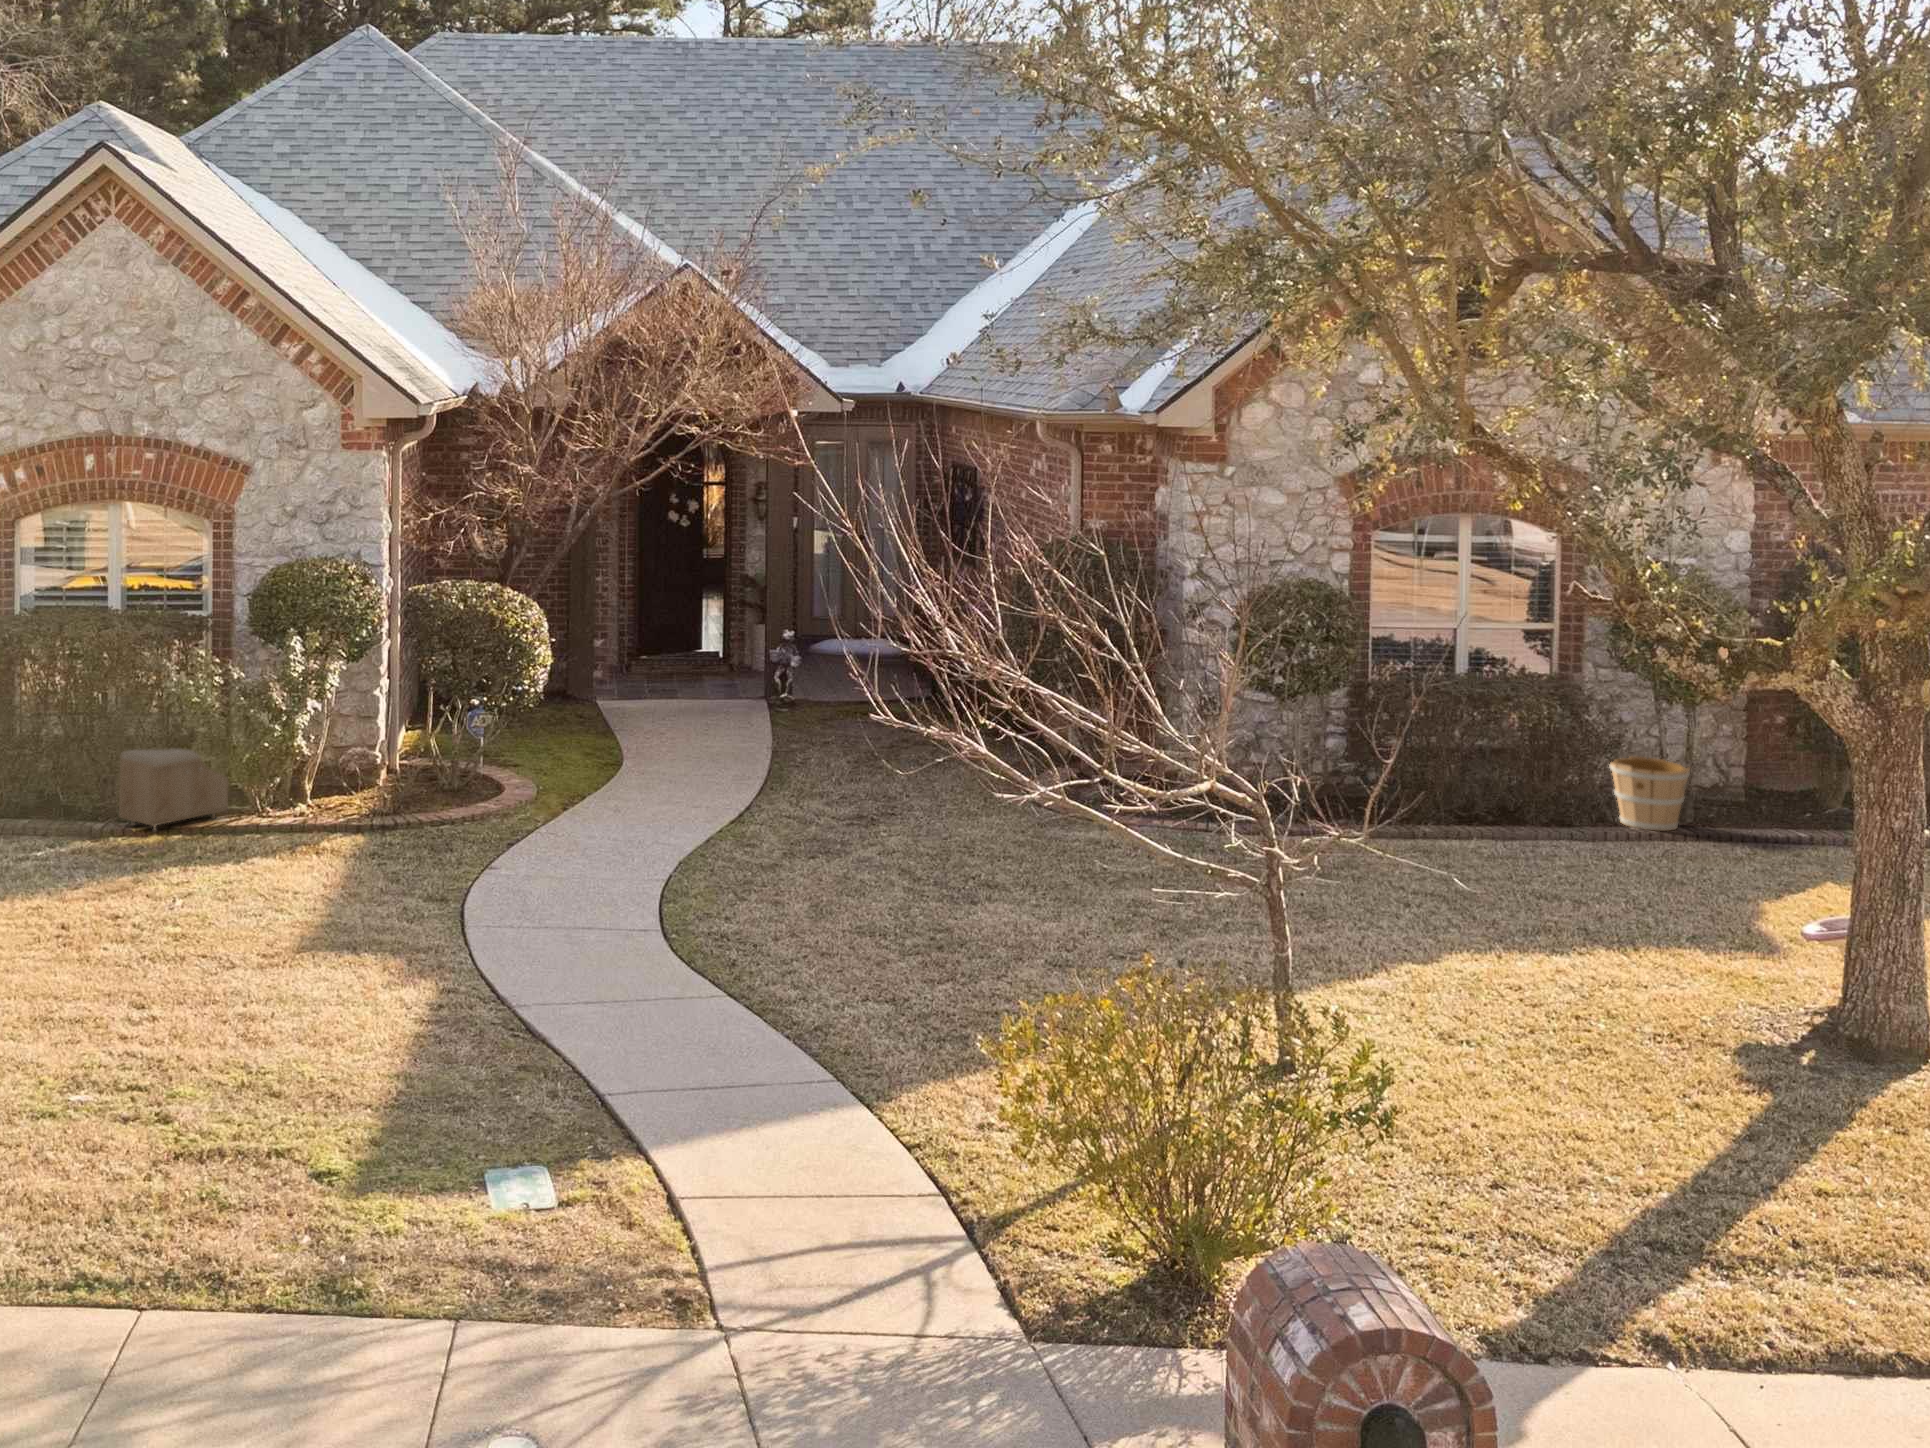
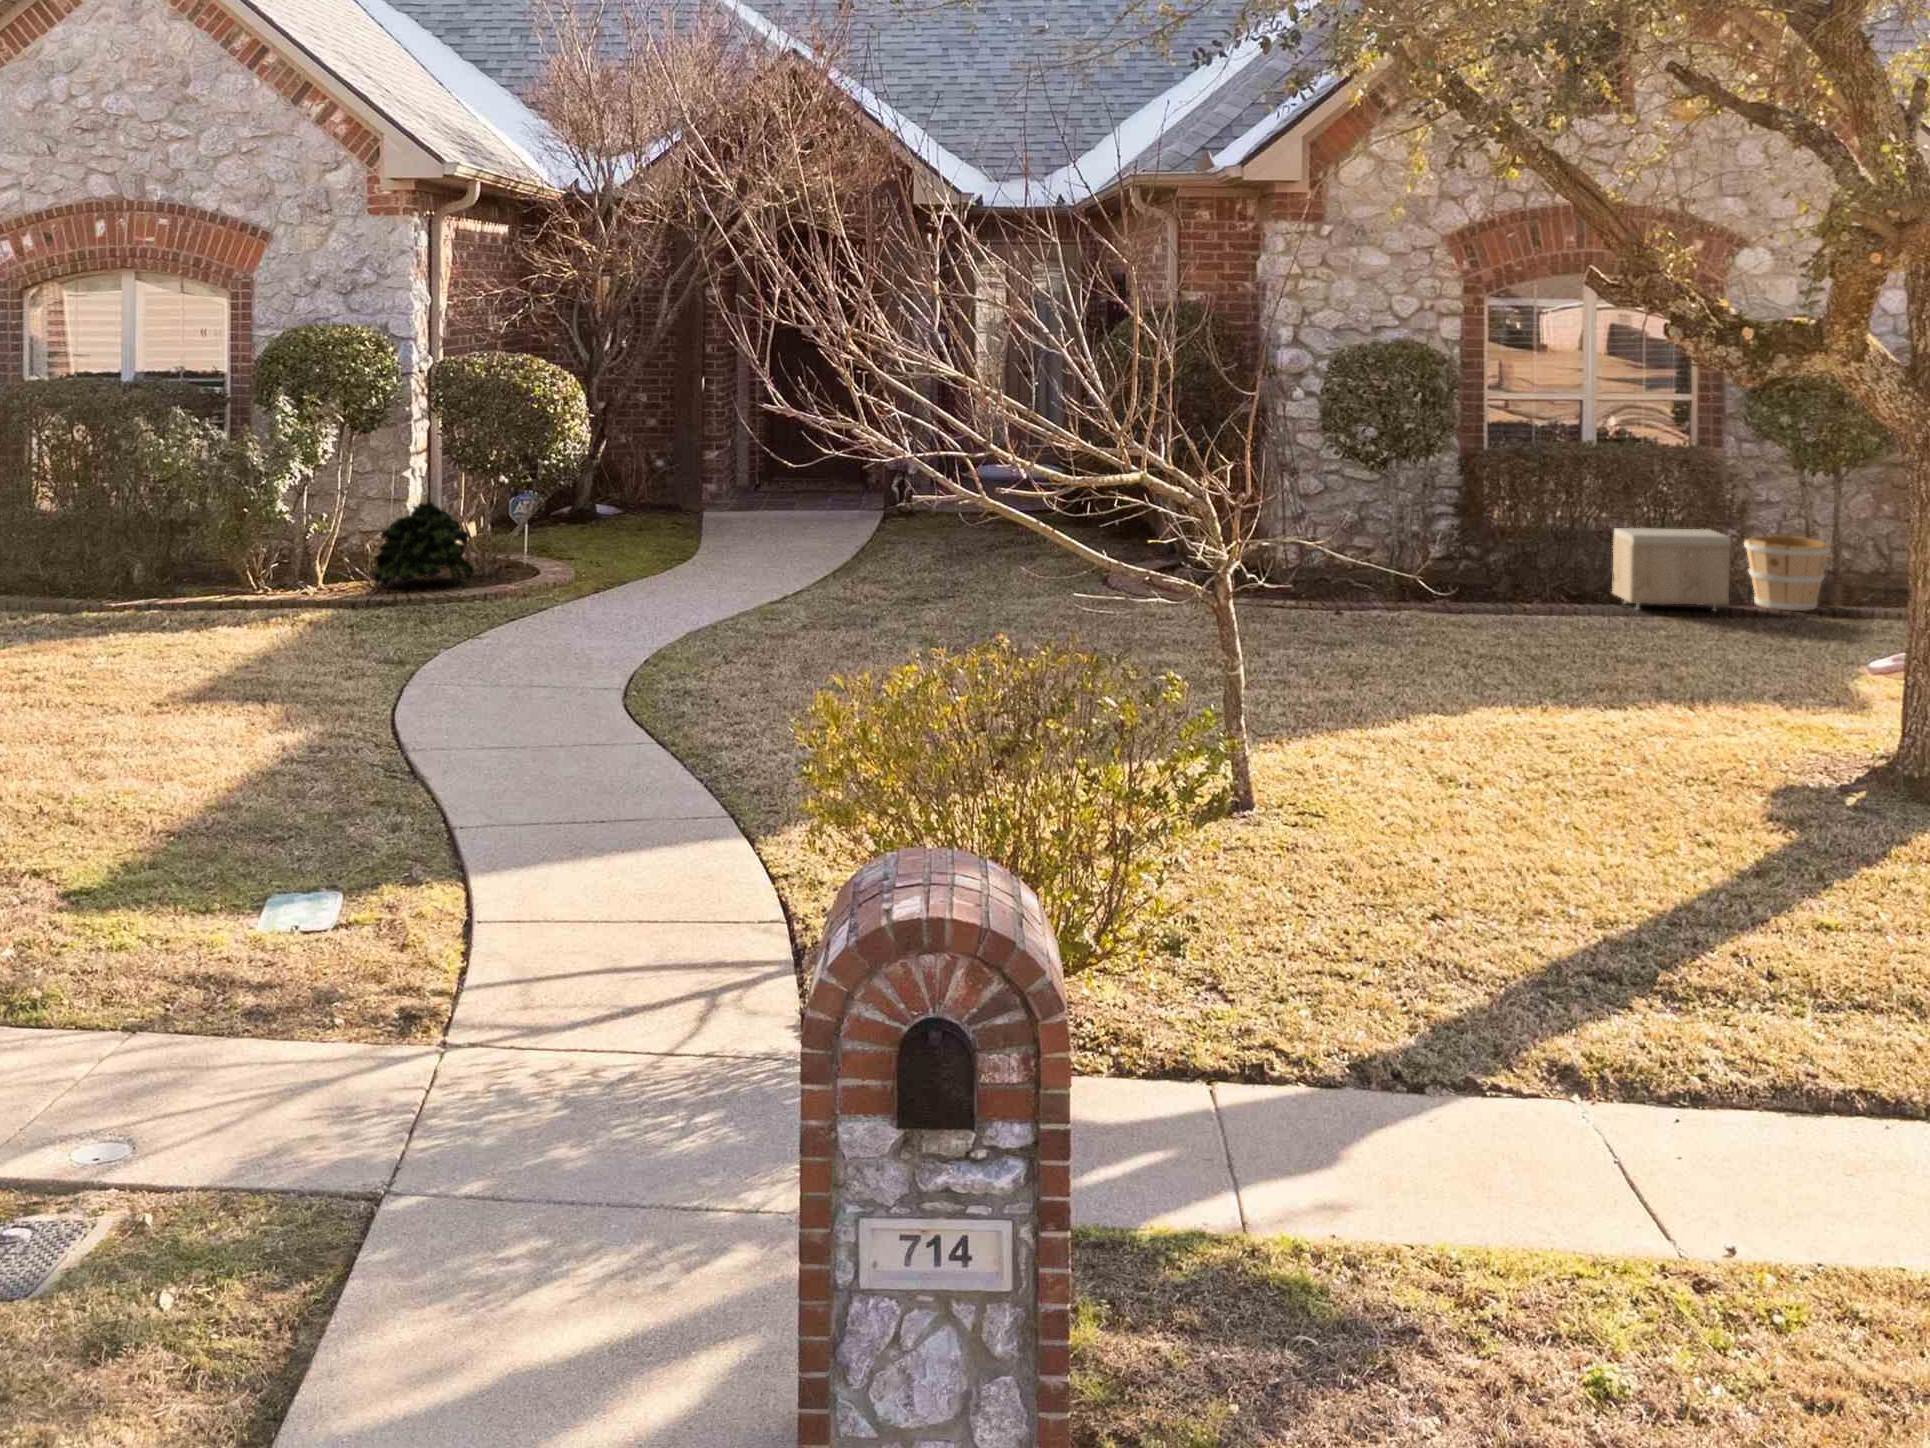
potted plant: none [341,724,436,809] -> present [374,502,473,588]
storage bench: present [119,749,229,831] -> present [1612,528,1731,611]

